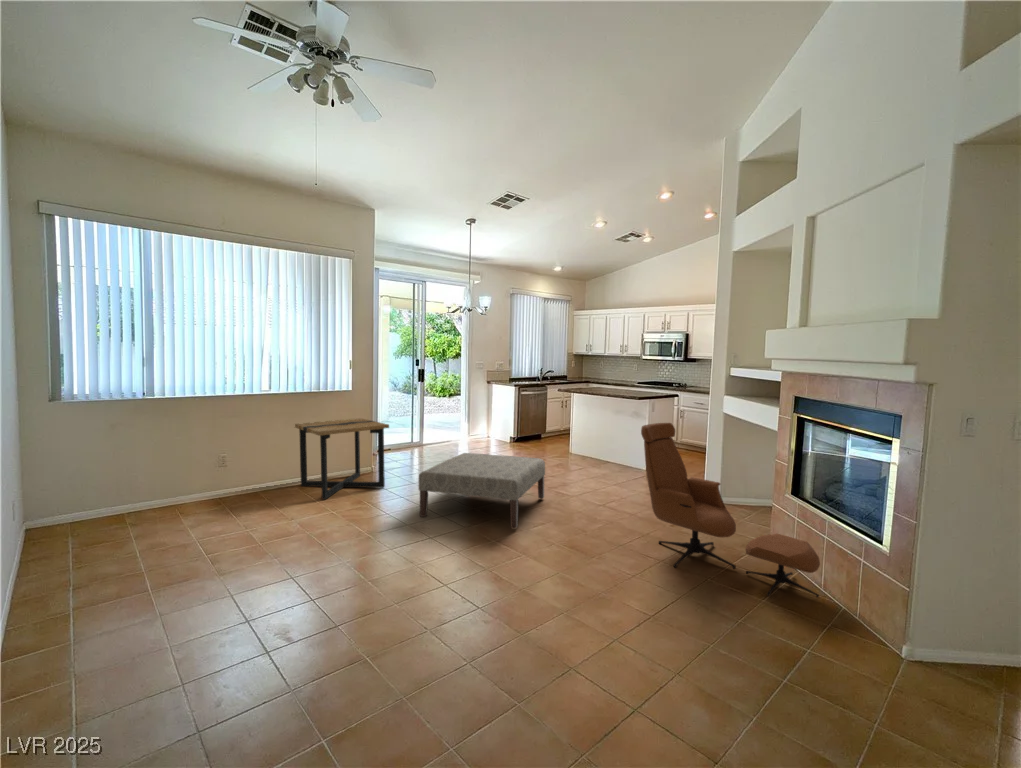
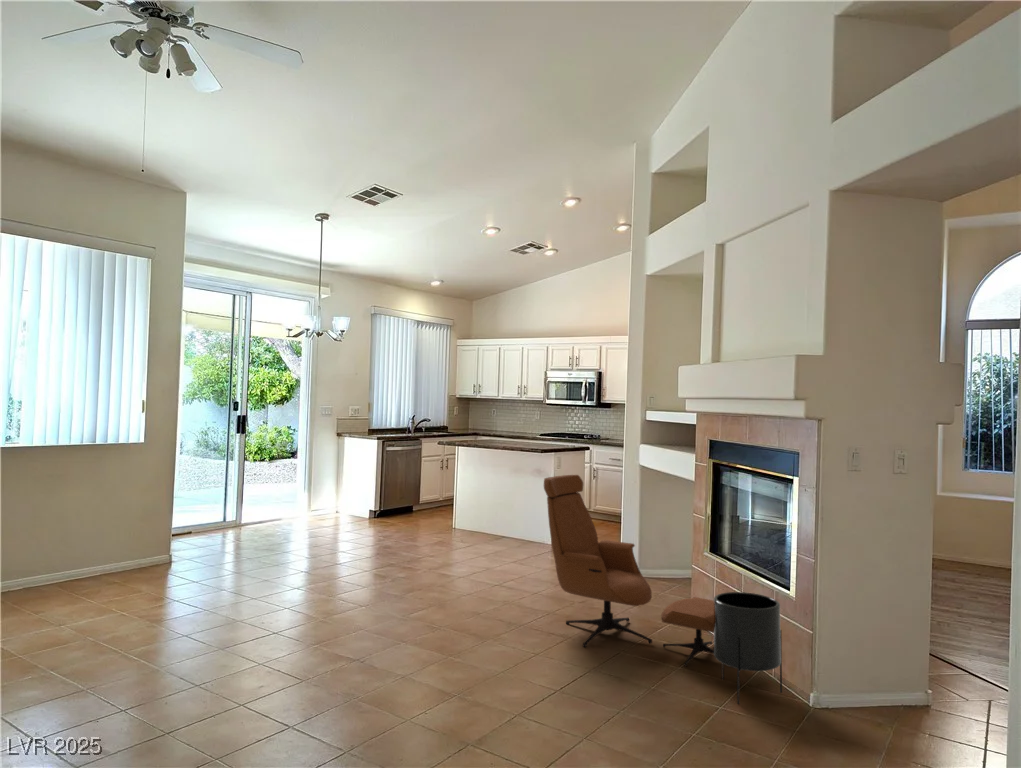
side table: present [295,418,389,500] -> none [51,483,202,600]
ottoman: present [419,453,545,529] -> none [250,527,423,619]
planter: none [799,538,872,643] -> present [714,592,782,704]

